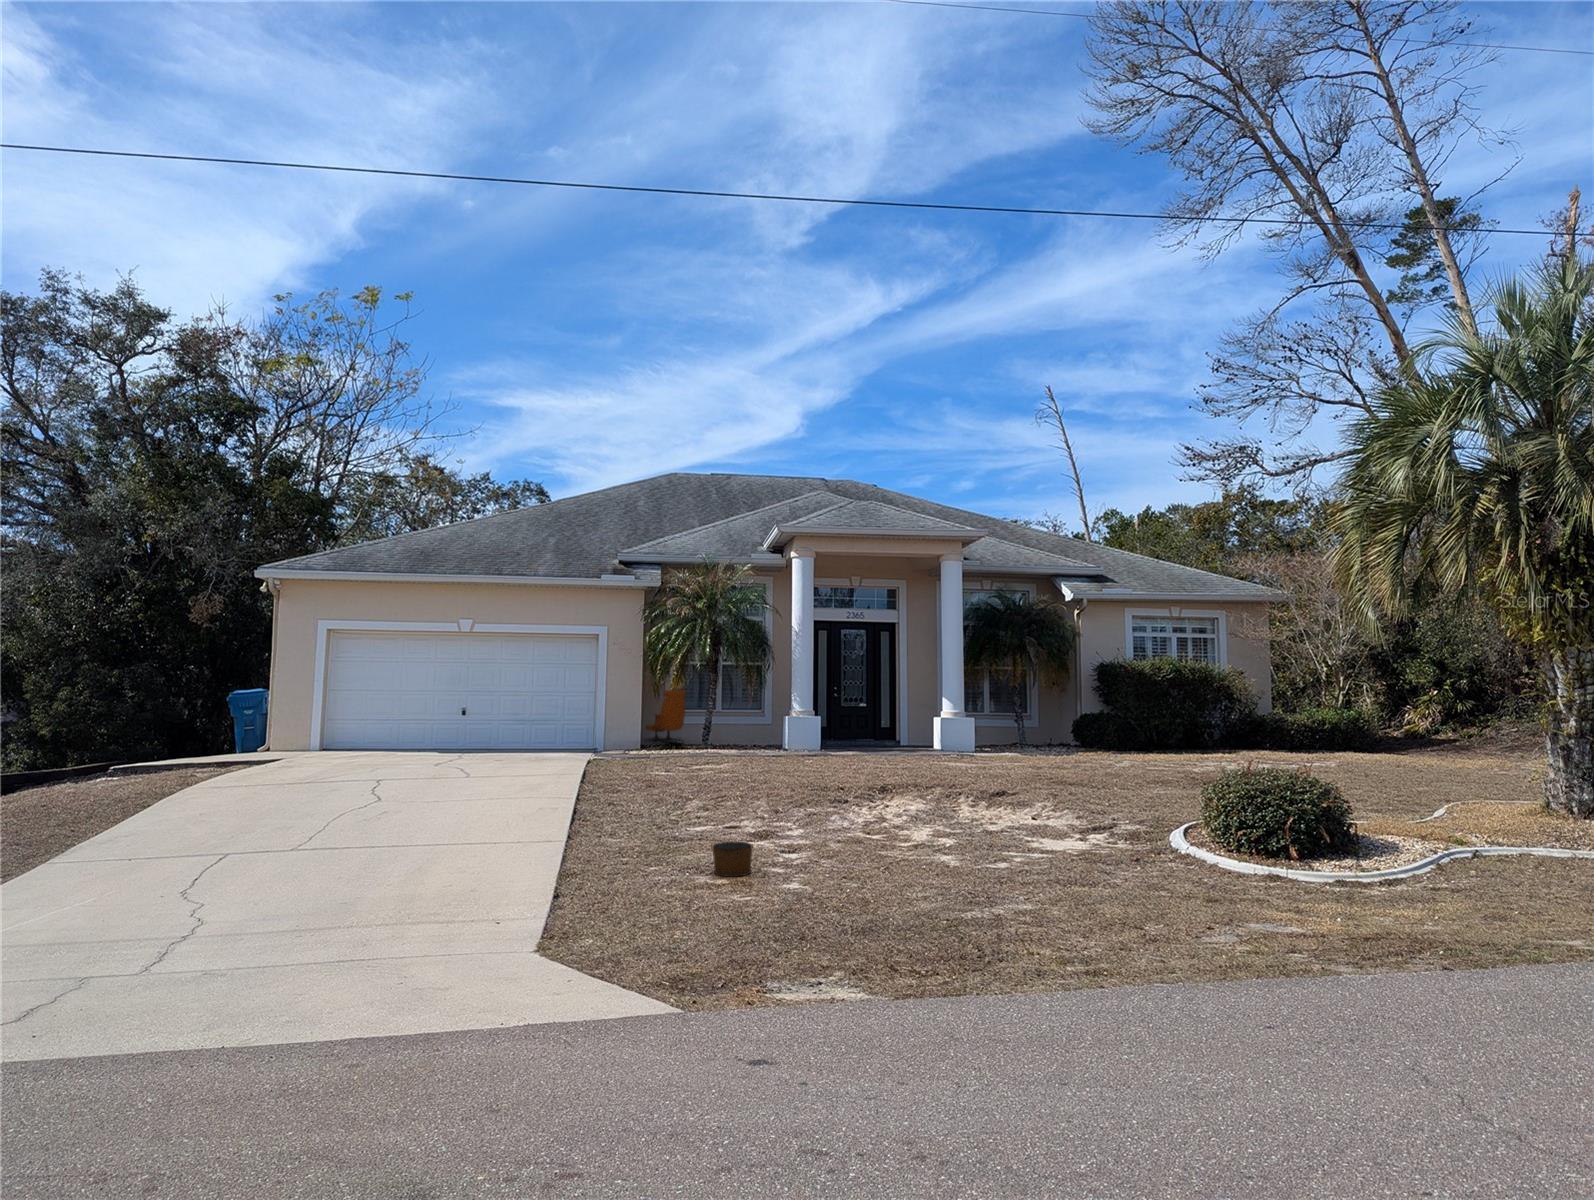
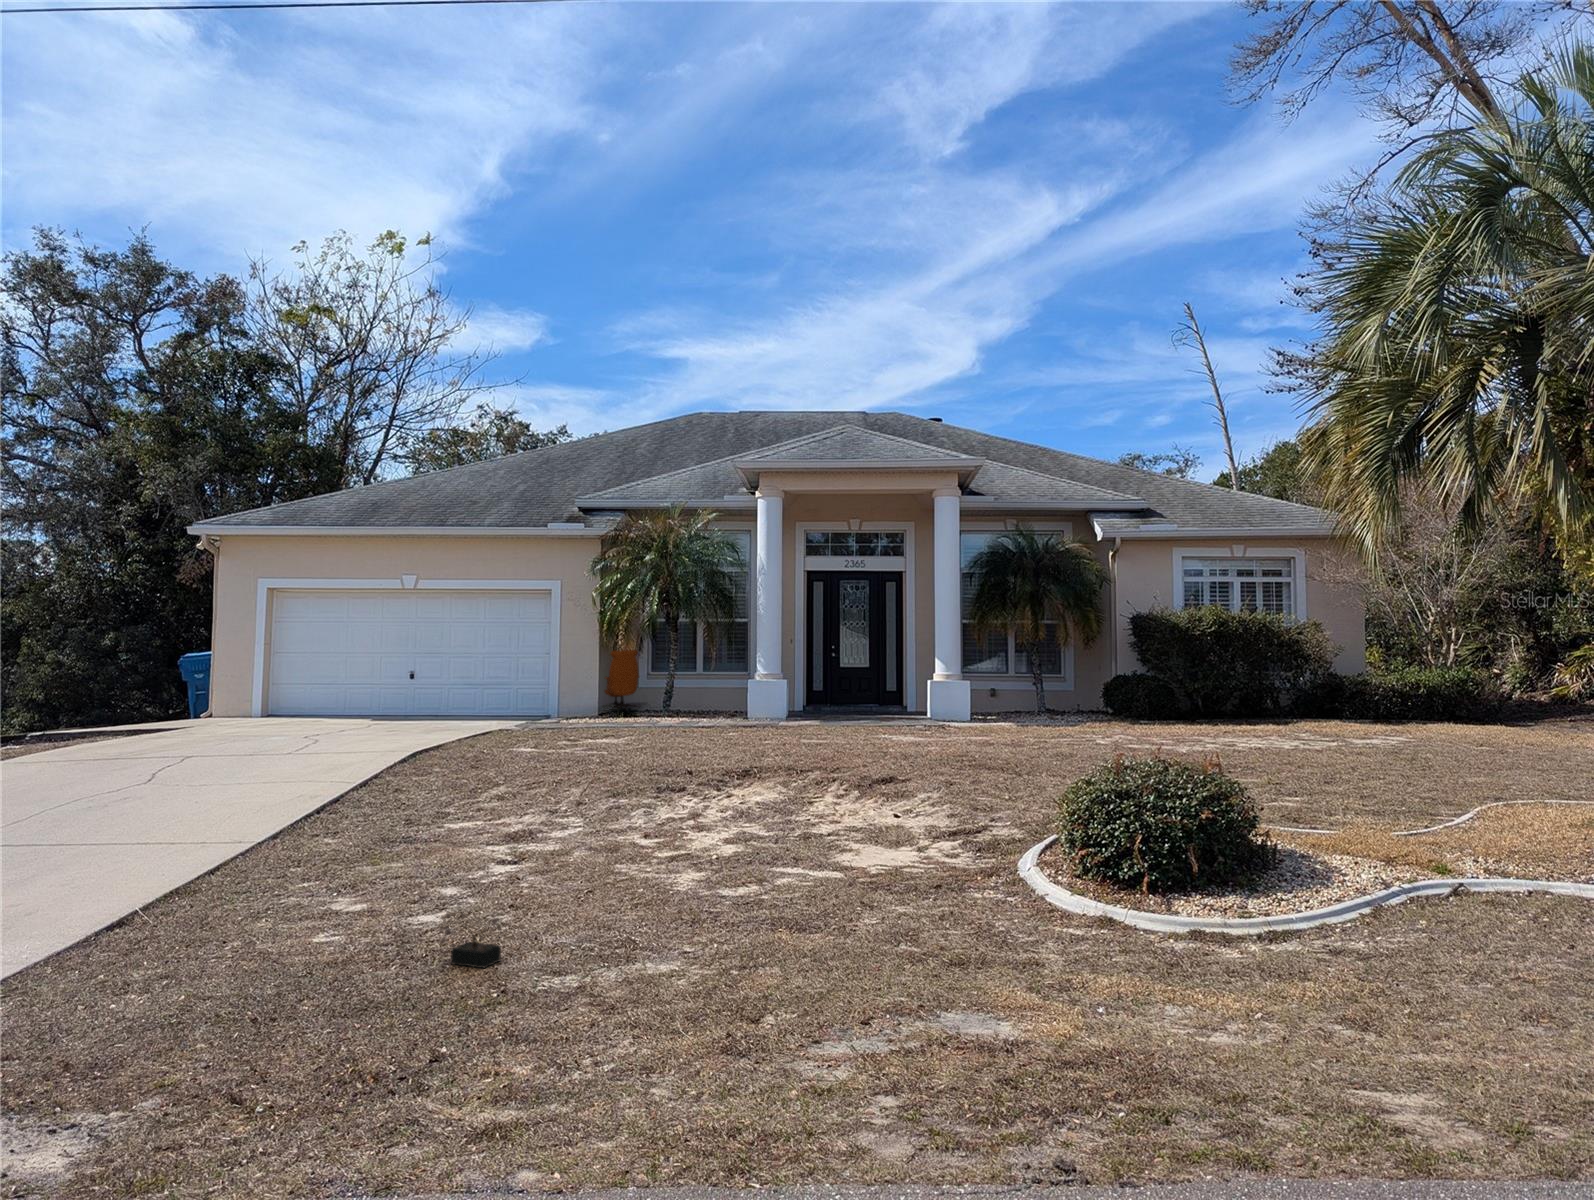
bucket: present [712,825,753,877] -> none [315,829,372,900]
decorative plant: none [888,866,935,909] -> present [437,903,506,968]

